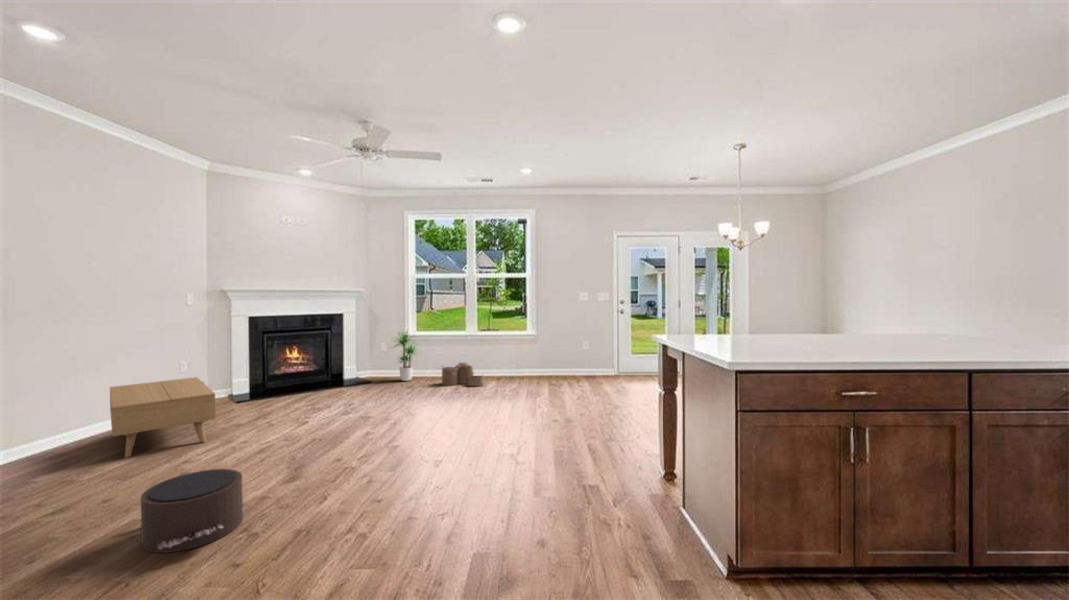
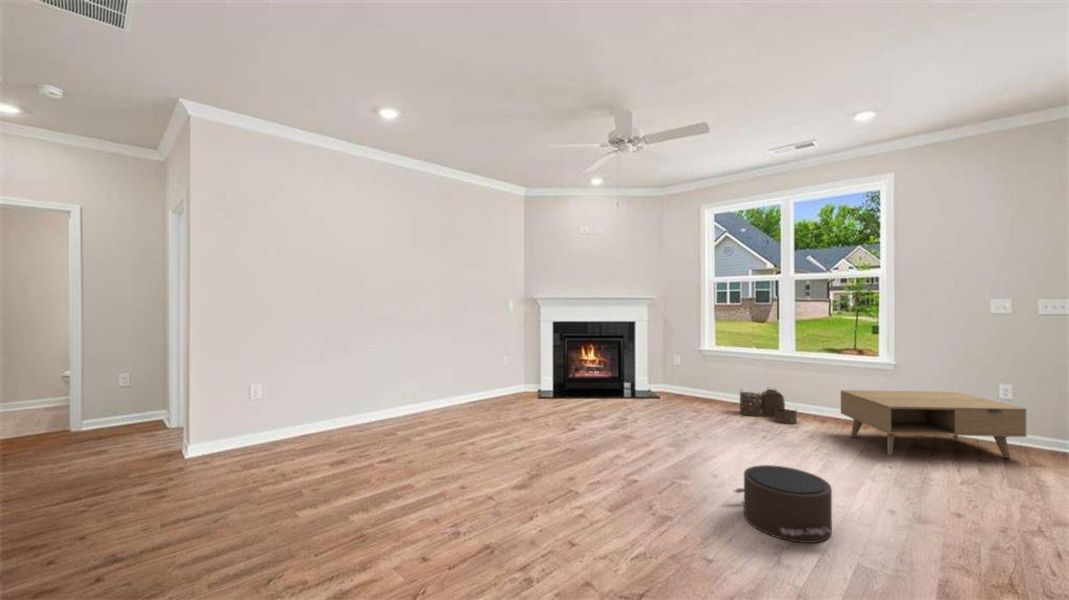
potted plant: present [395,331,417,381] -> none [681,341,722,401]
coffee table: present [110,377,216,458] -> present [841,390,1027,458]
pouf: present [141,469,243,553] -> present [735,465,832,543]

